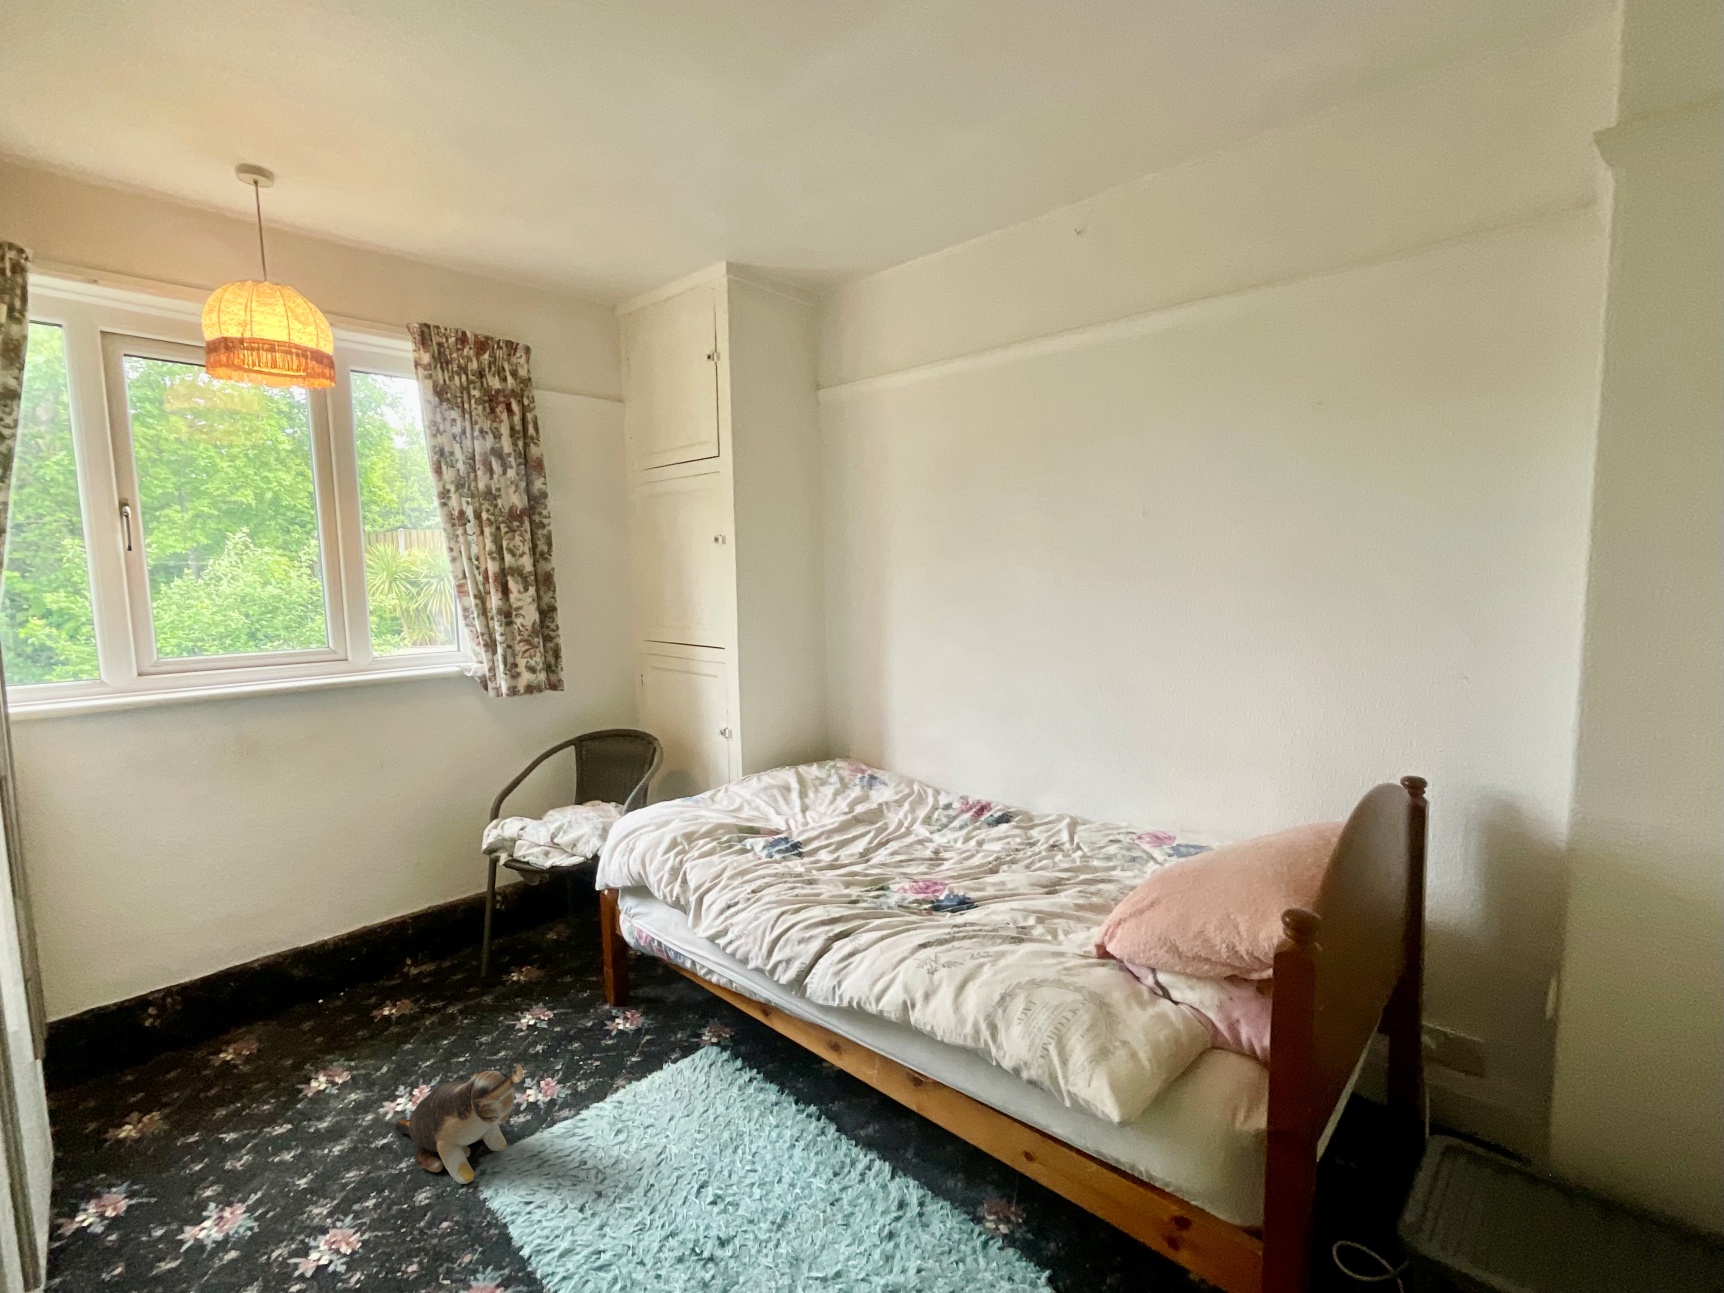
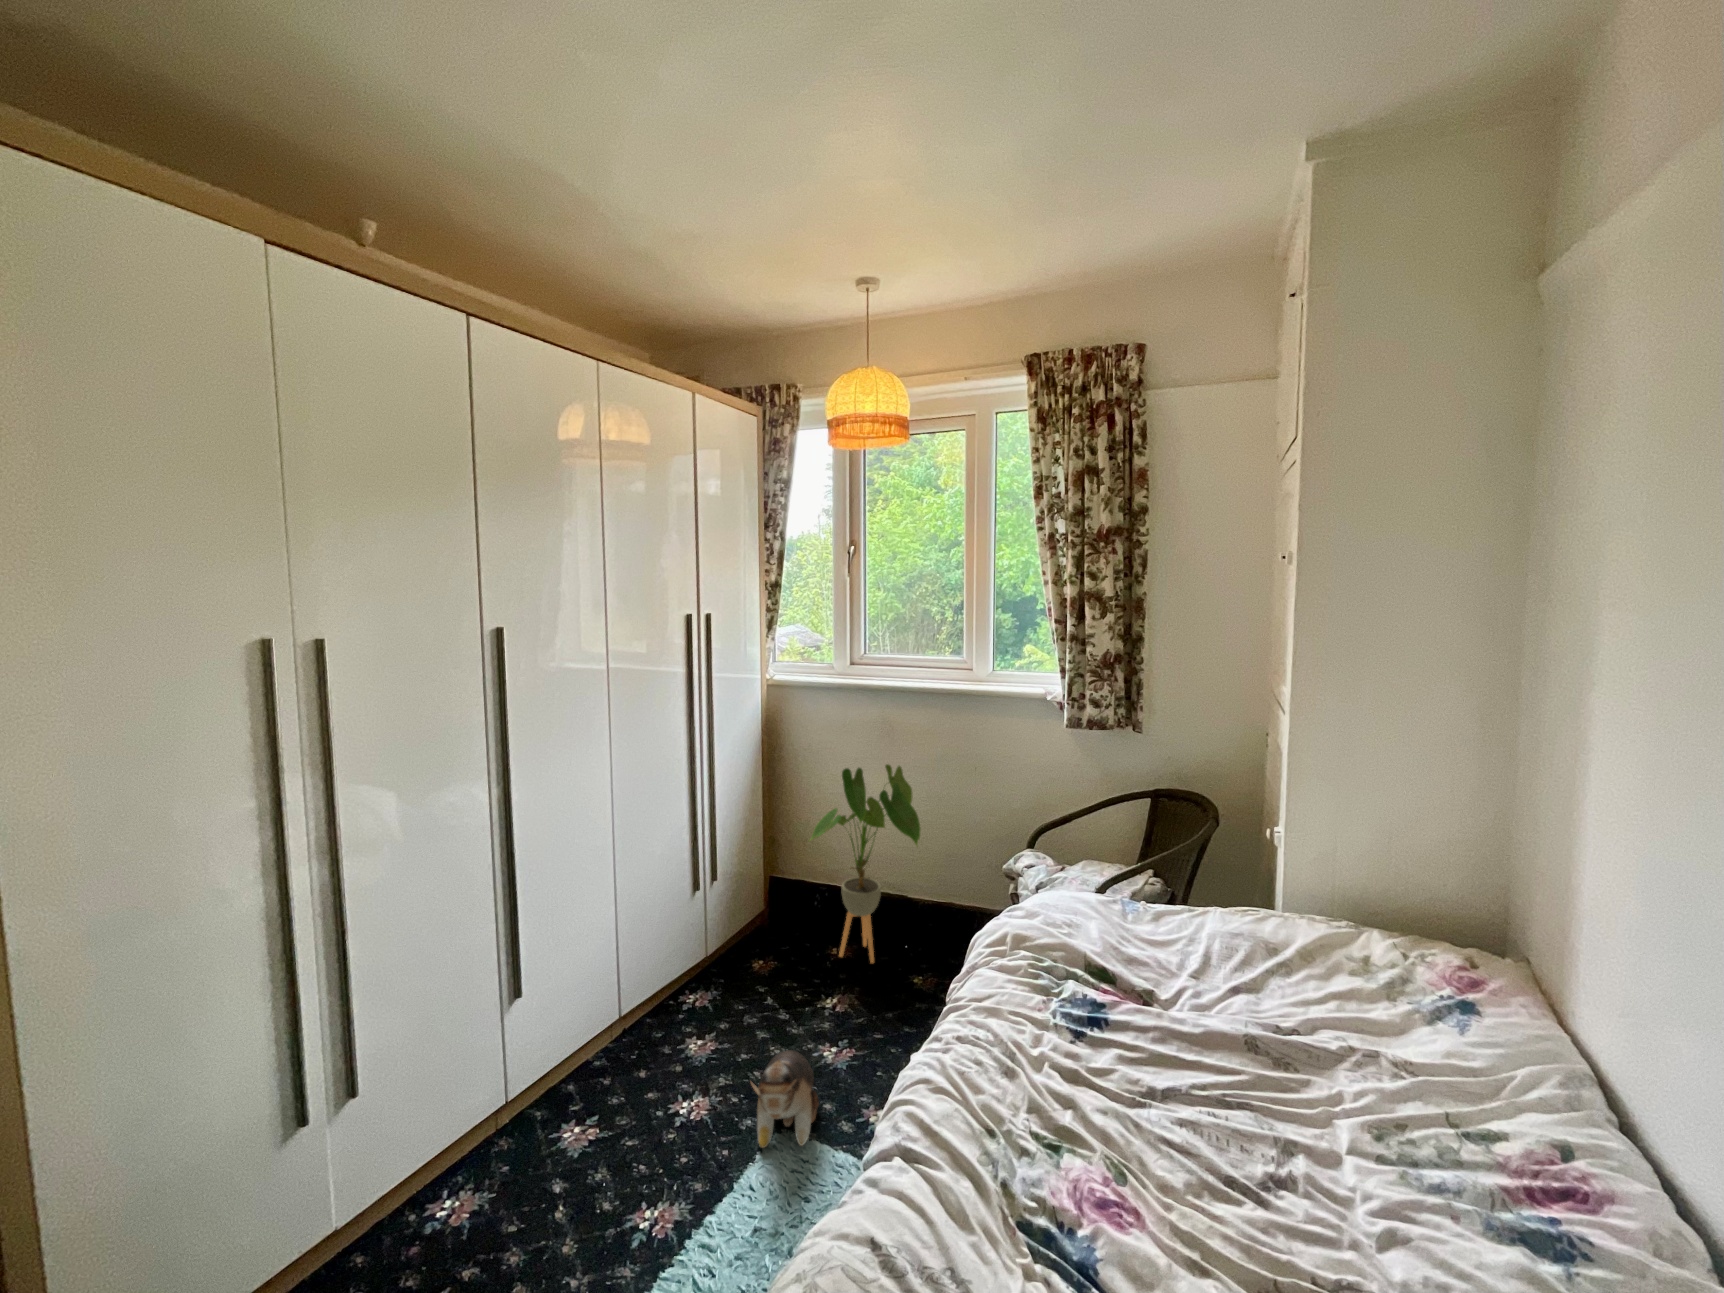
house plant: none [229,789,407,1055] -> present [811,764,920,963]

